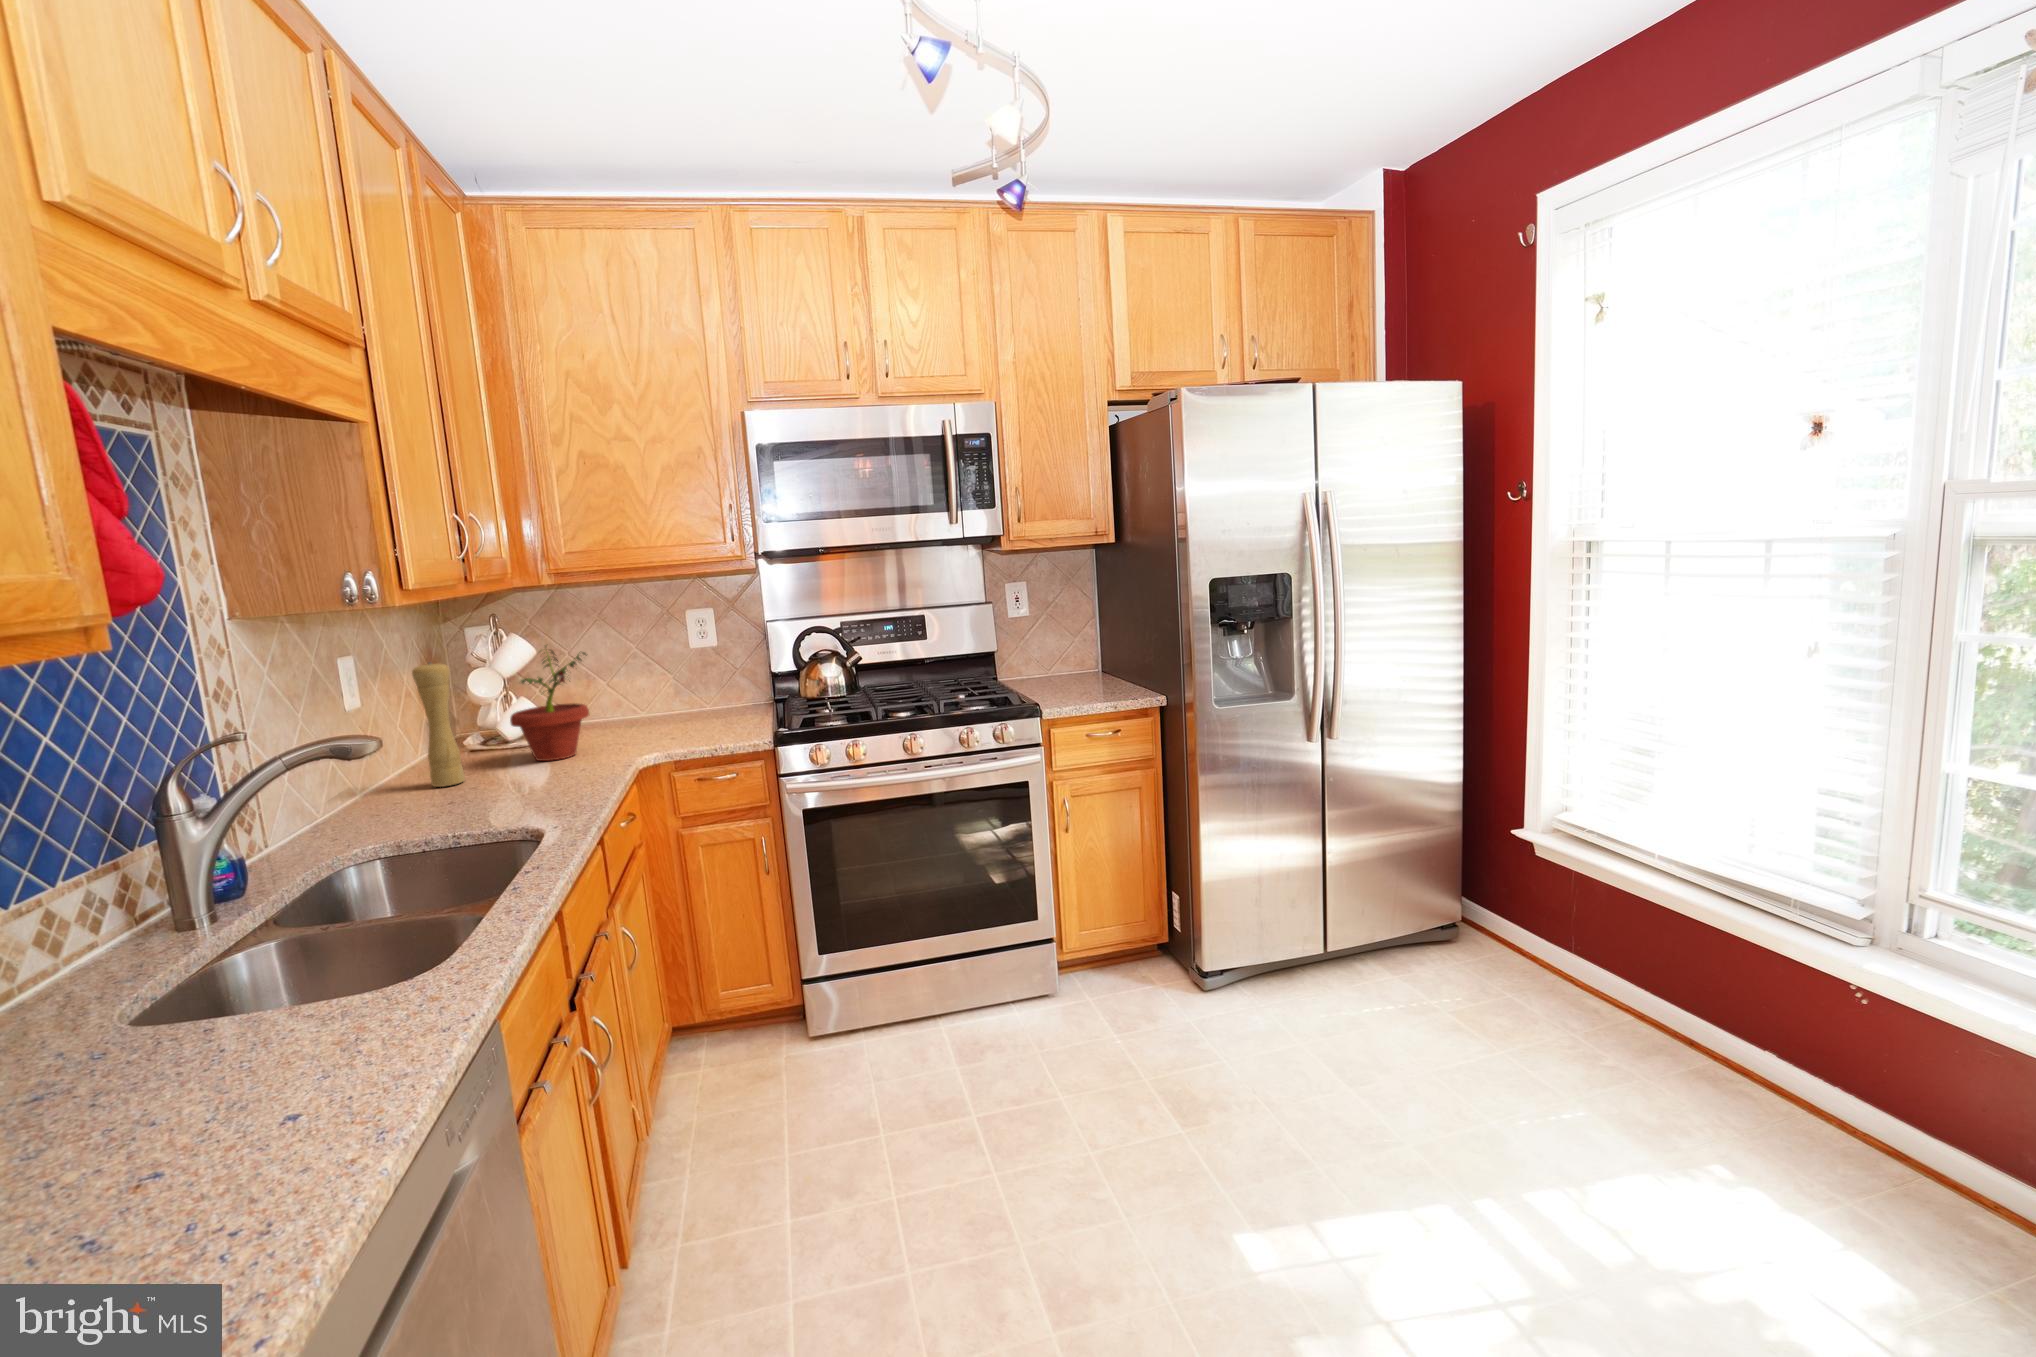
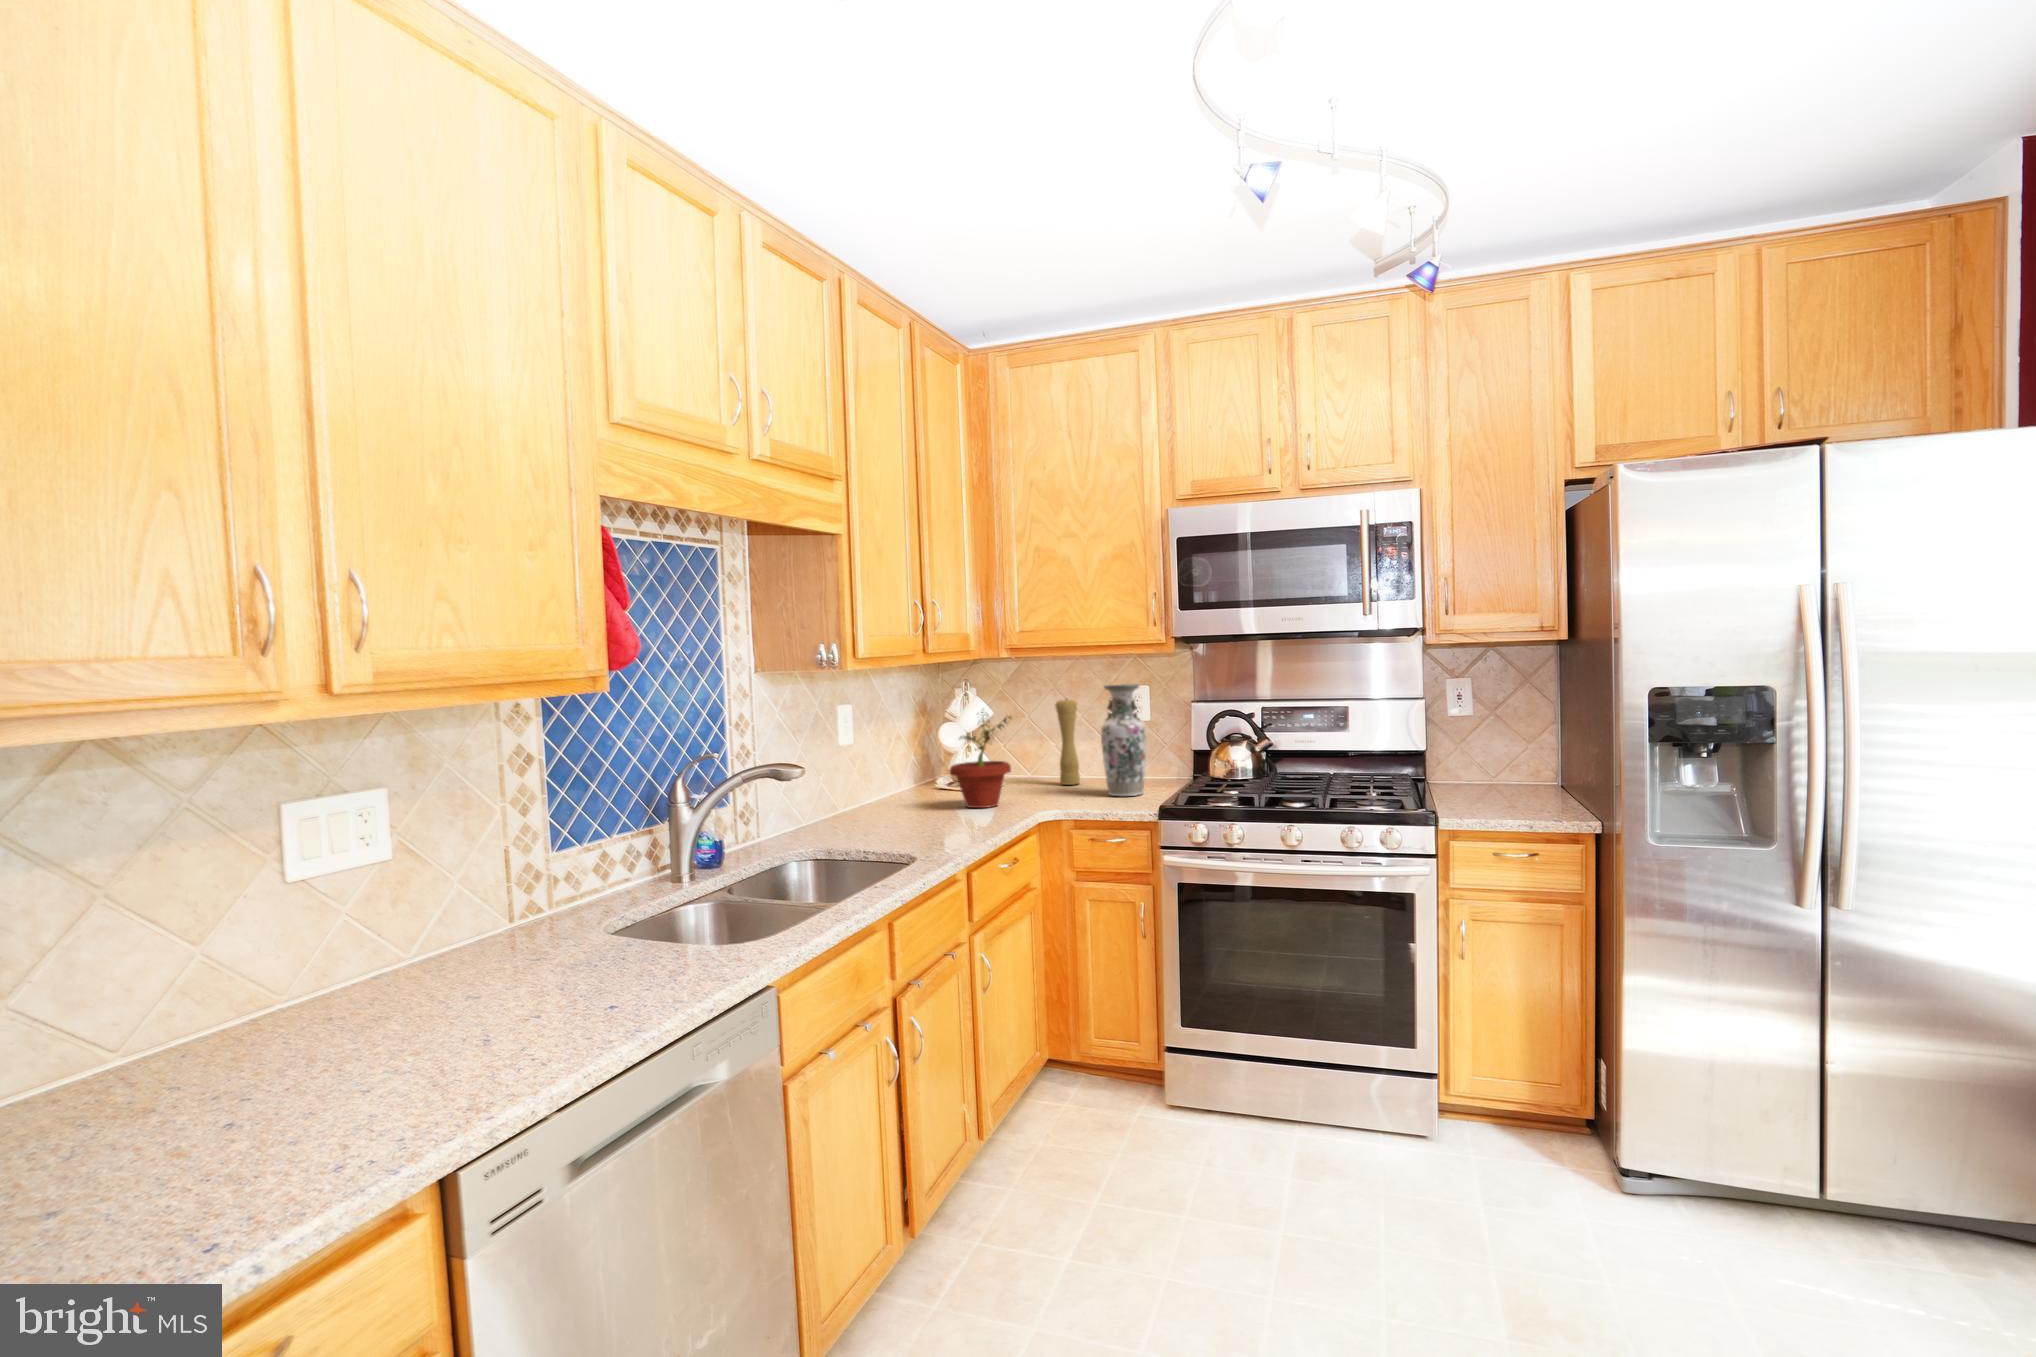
vase: none [684,609,736,727] -> present [1101,684,1146,796]
pepper mill: present [412,662,465,787] -> present [1055,699,1080,785]

